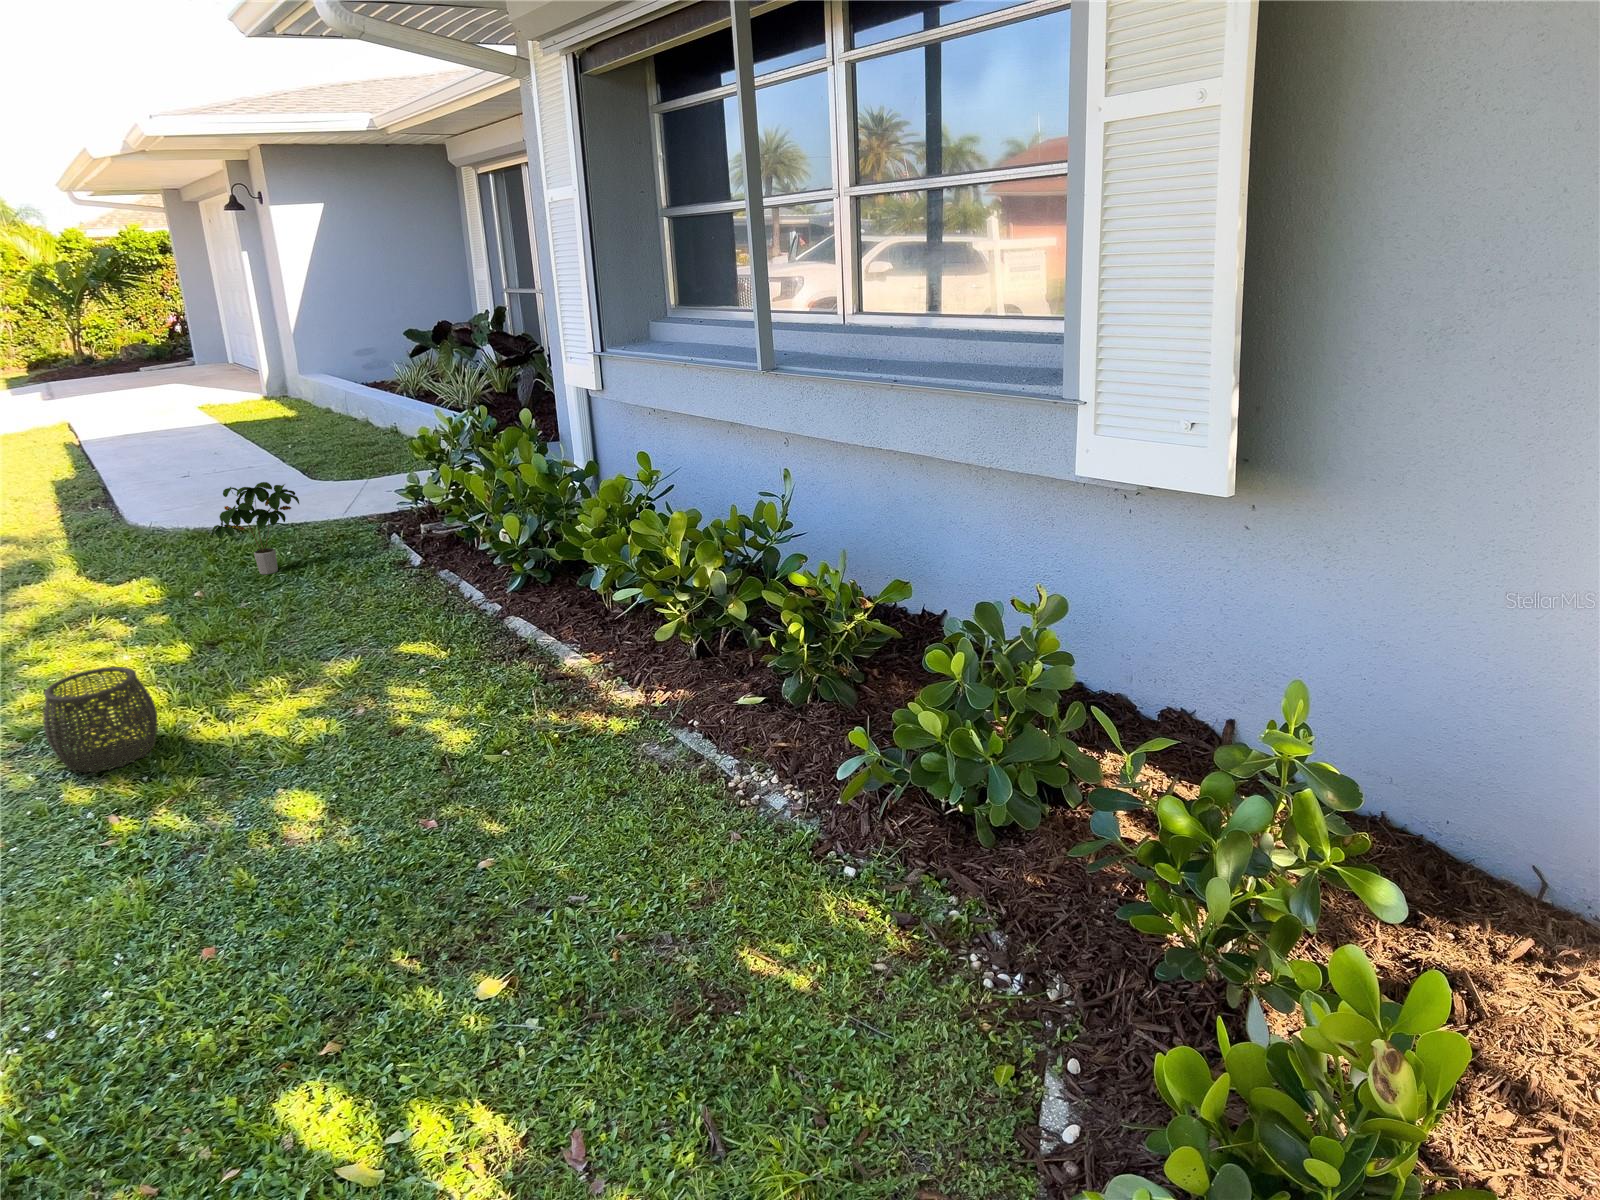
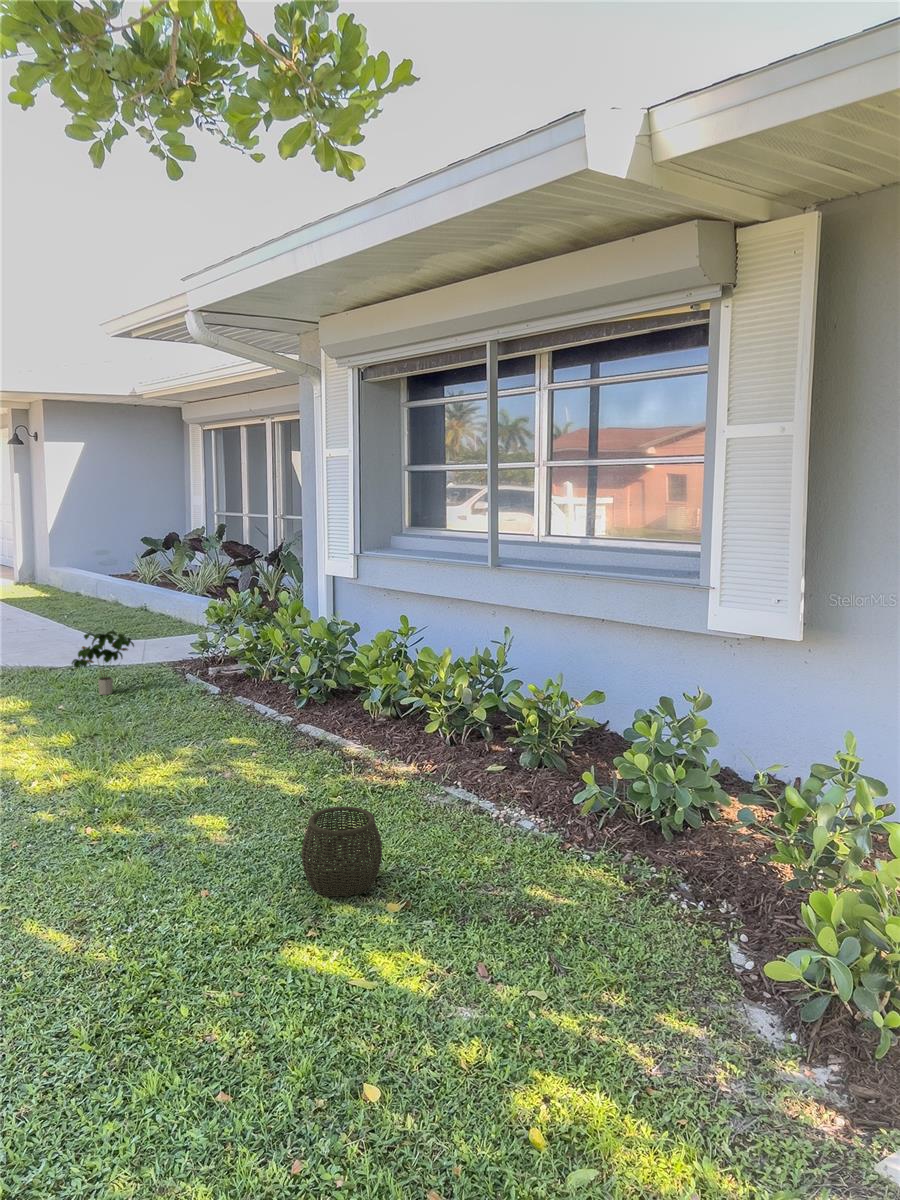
woven basket: present [43,667,158,773] -> present [301,807,383,897]

